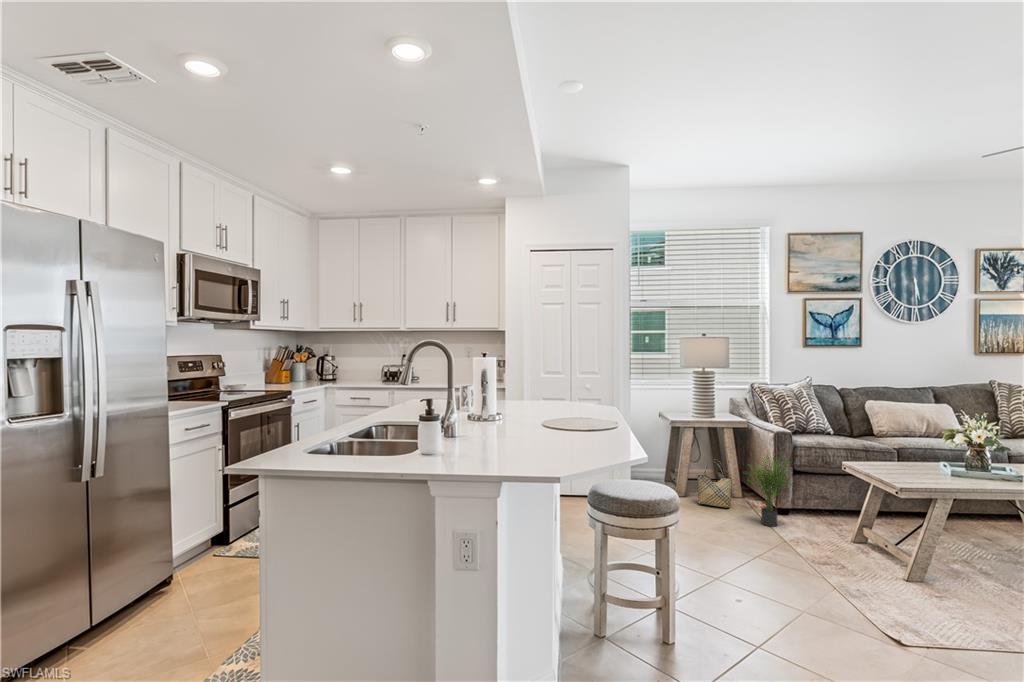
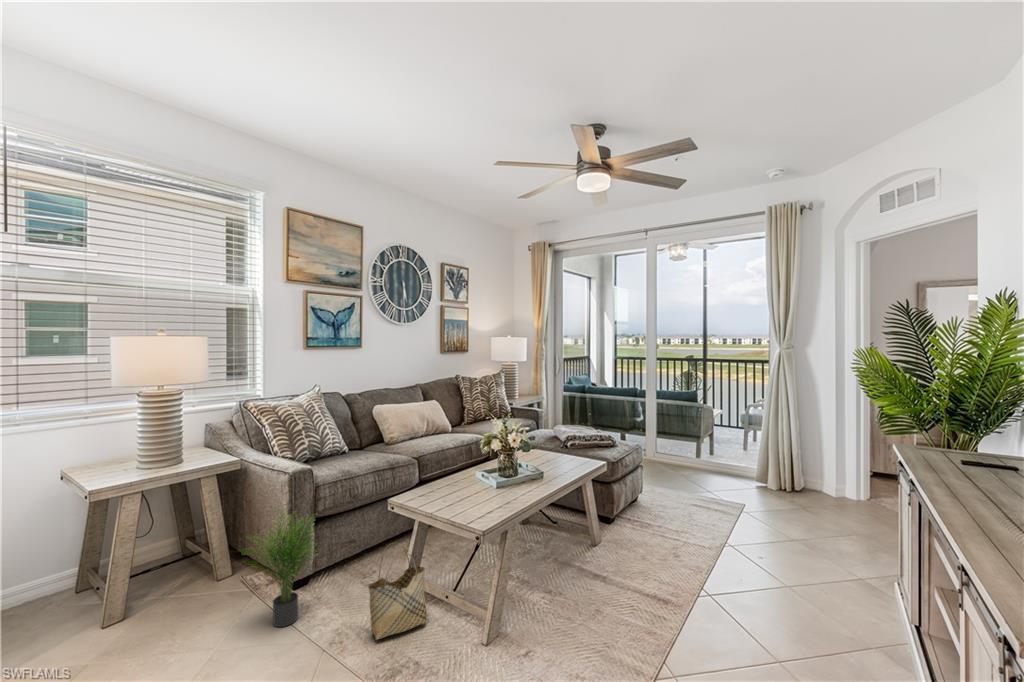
woven basket: present [697,459,732,507] -> present [368,543,426,640]

